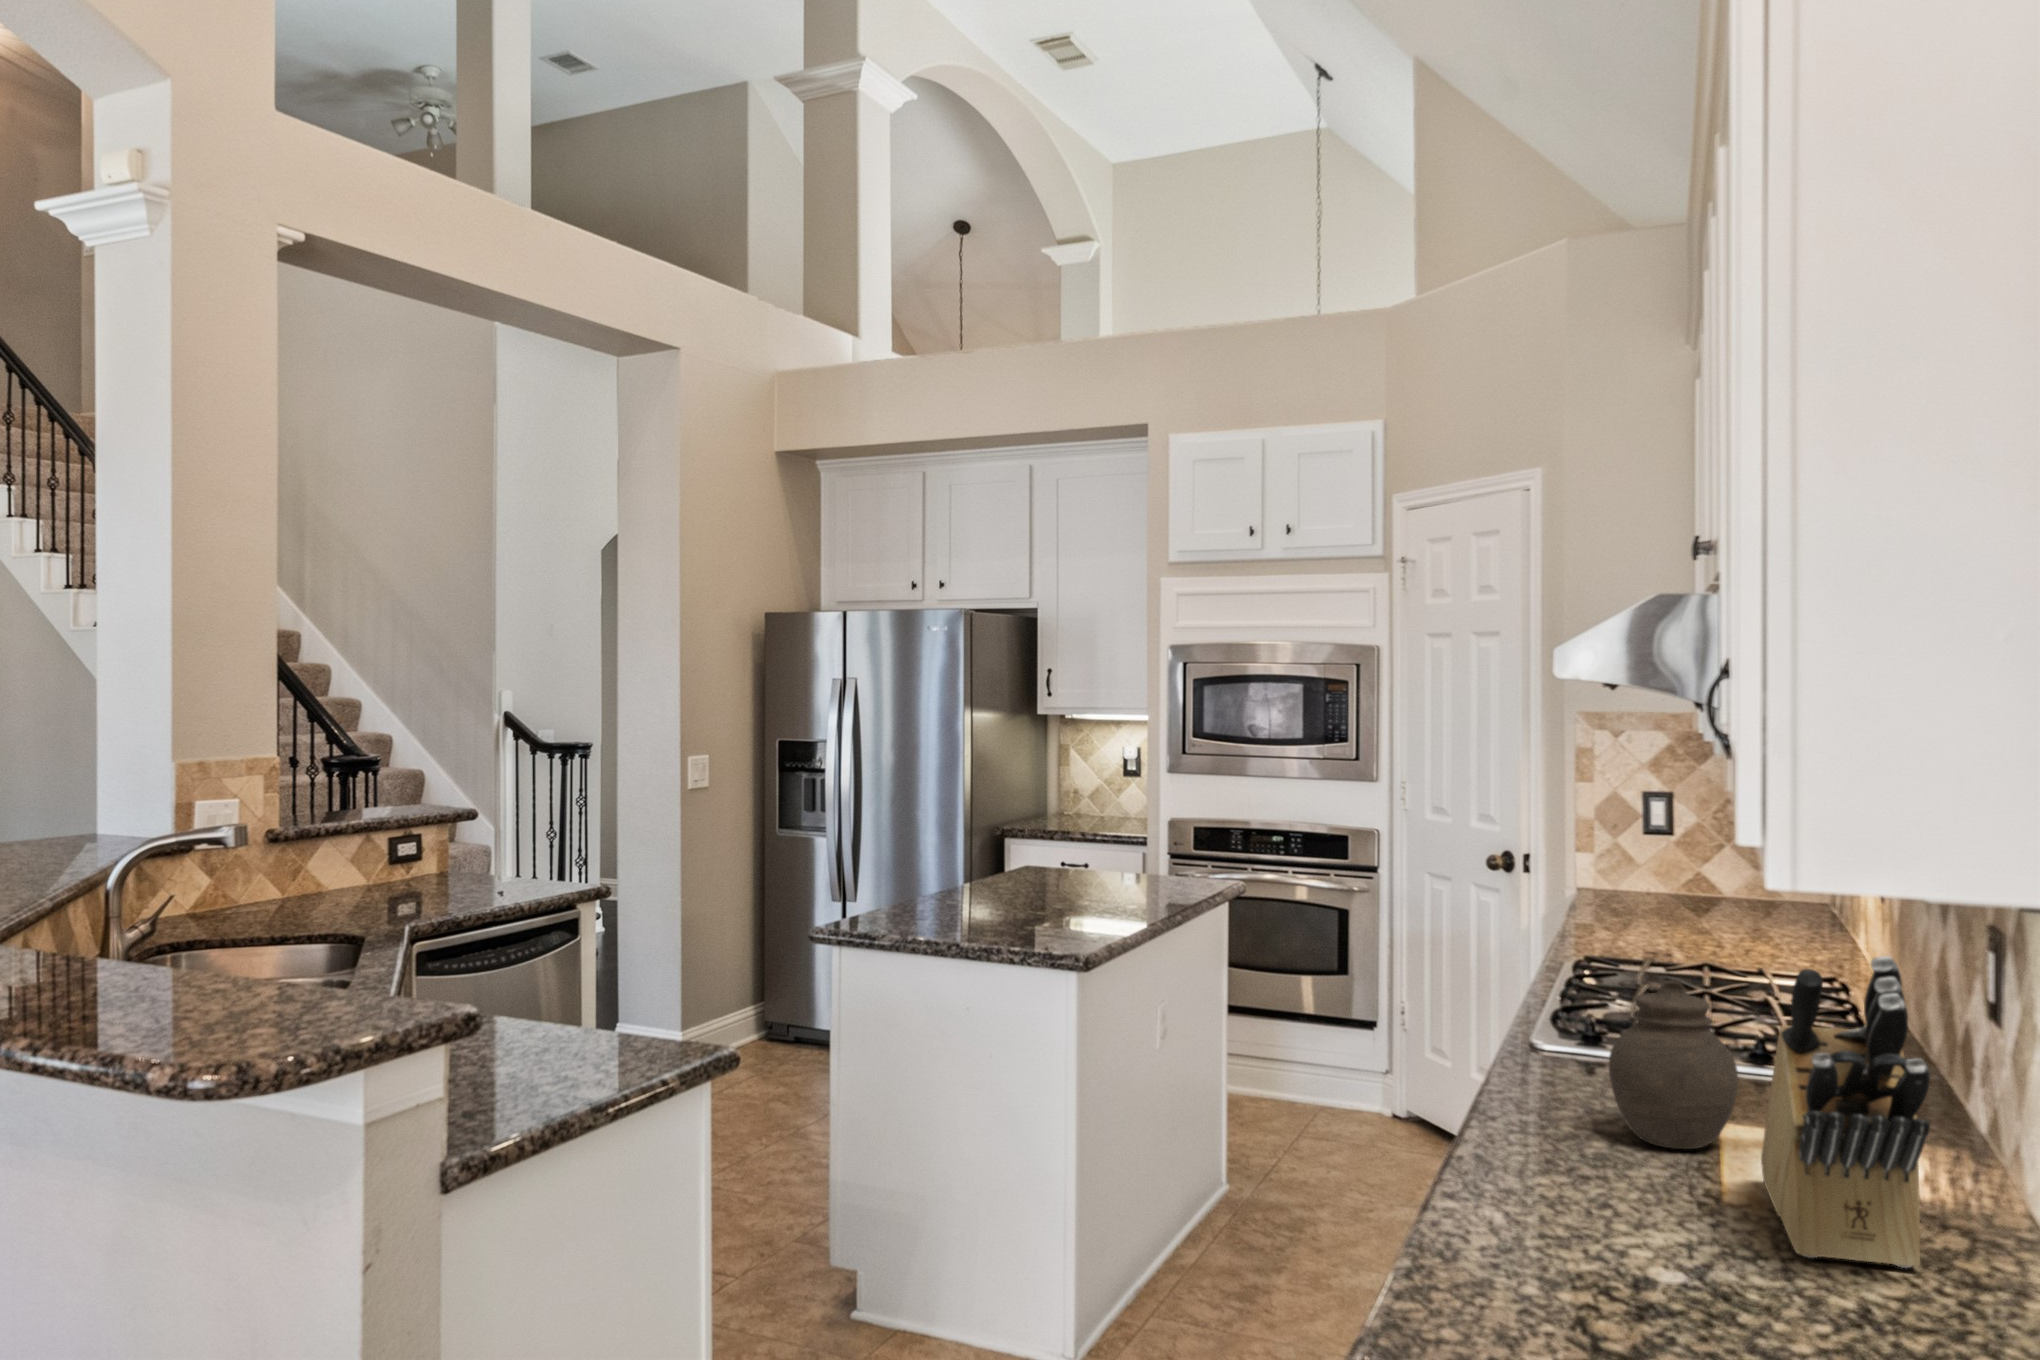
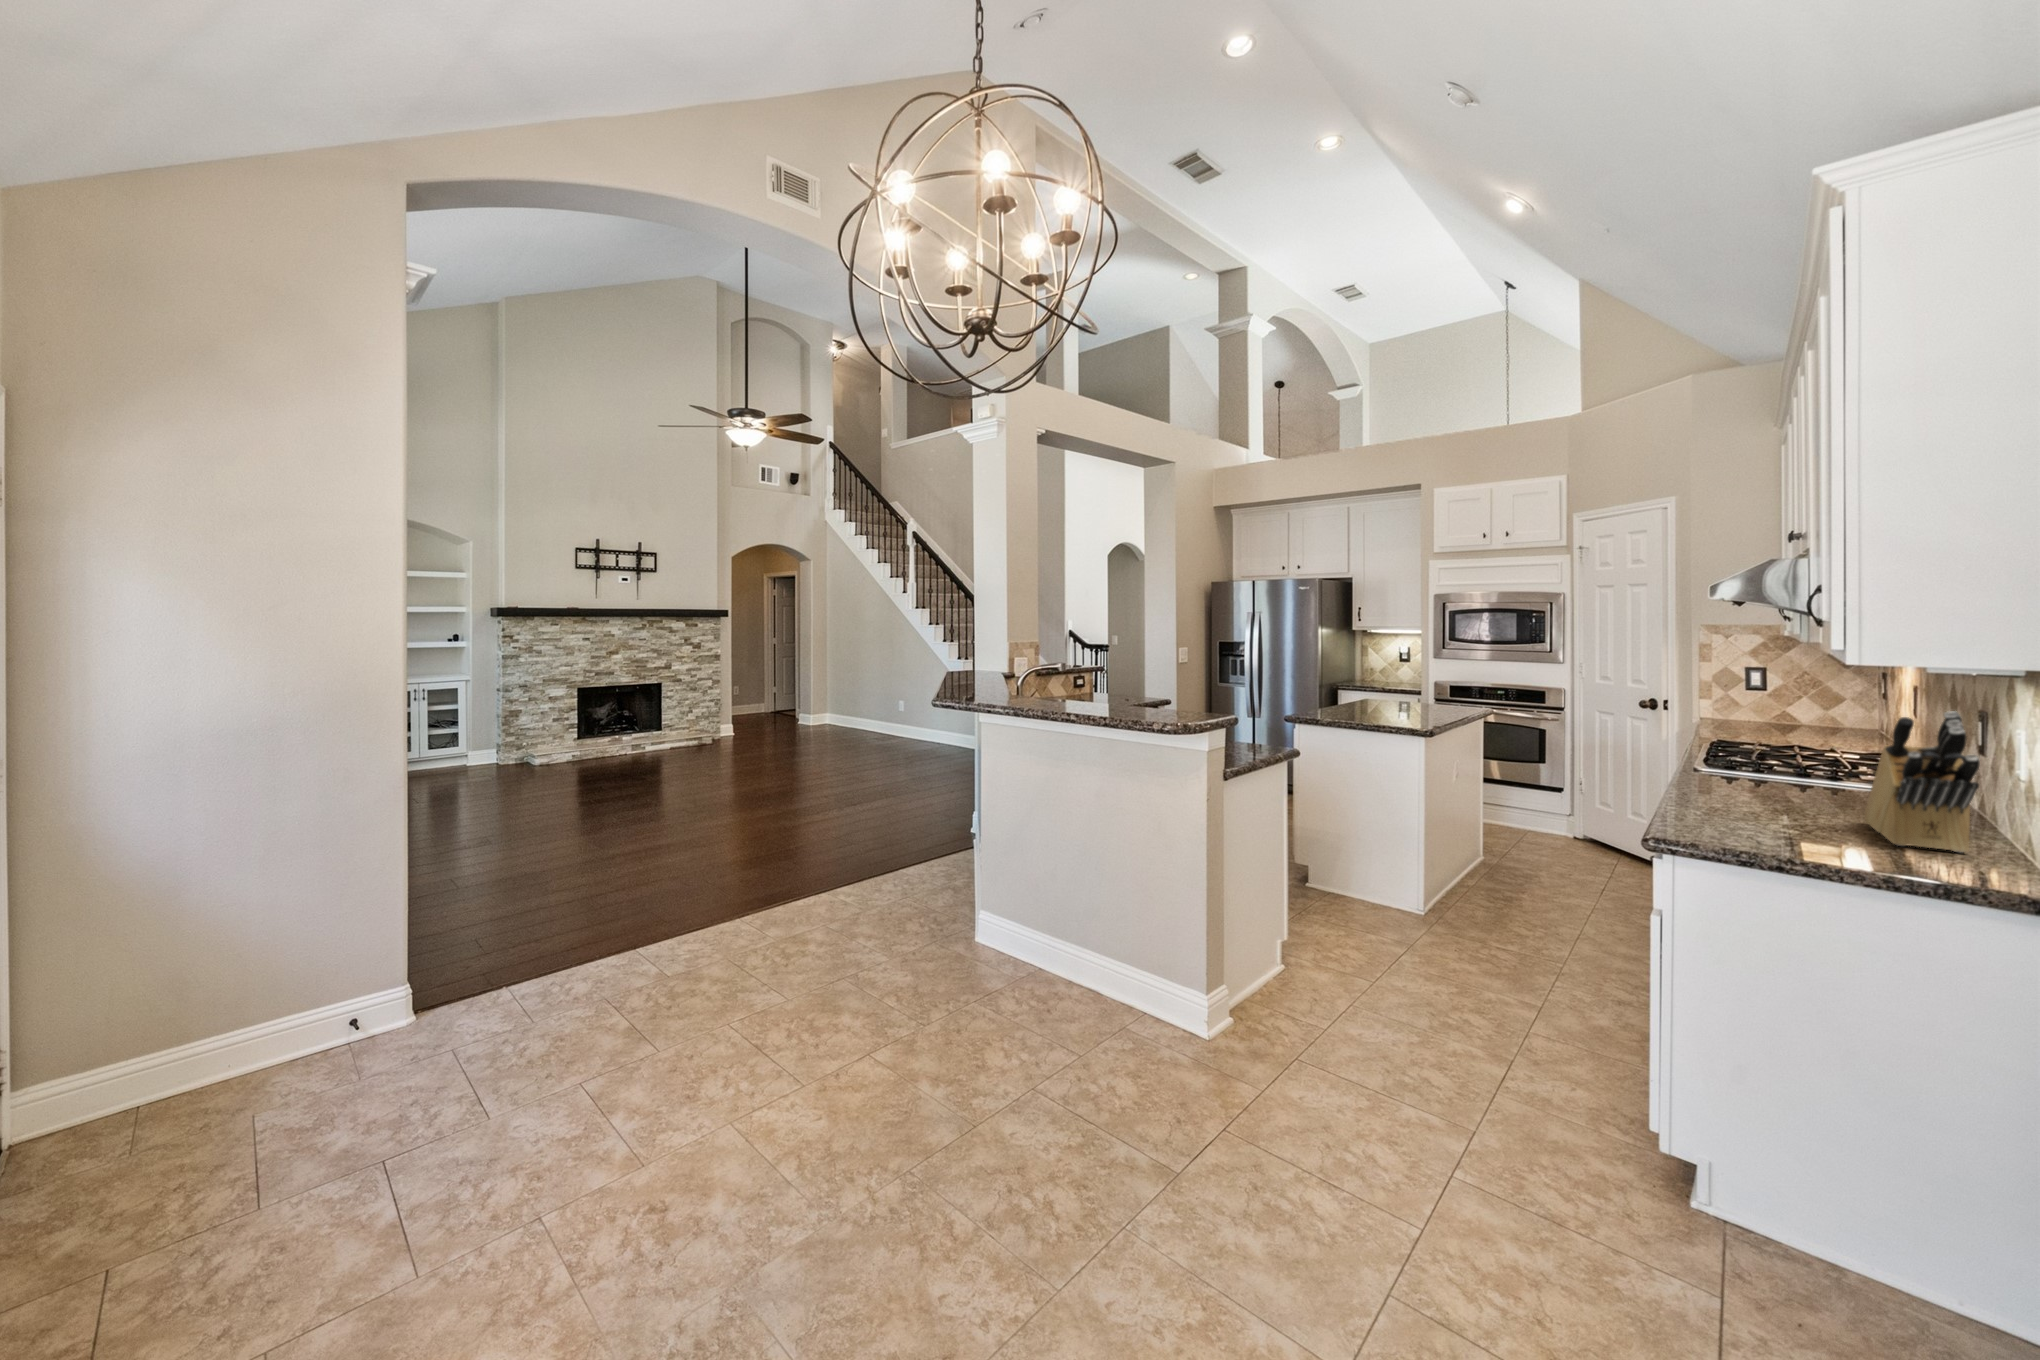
jar: present [1609,980,1738,1149] -> none [1767,734,1847,811]

